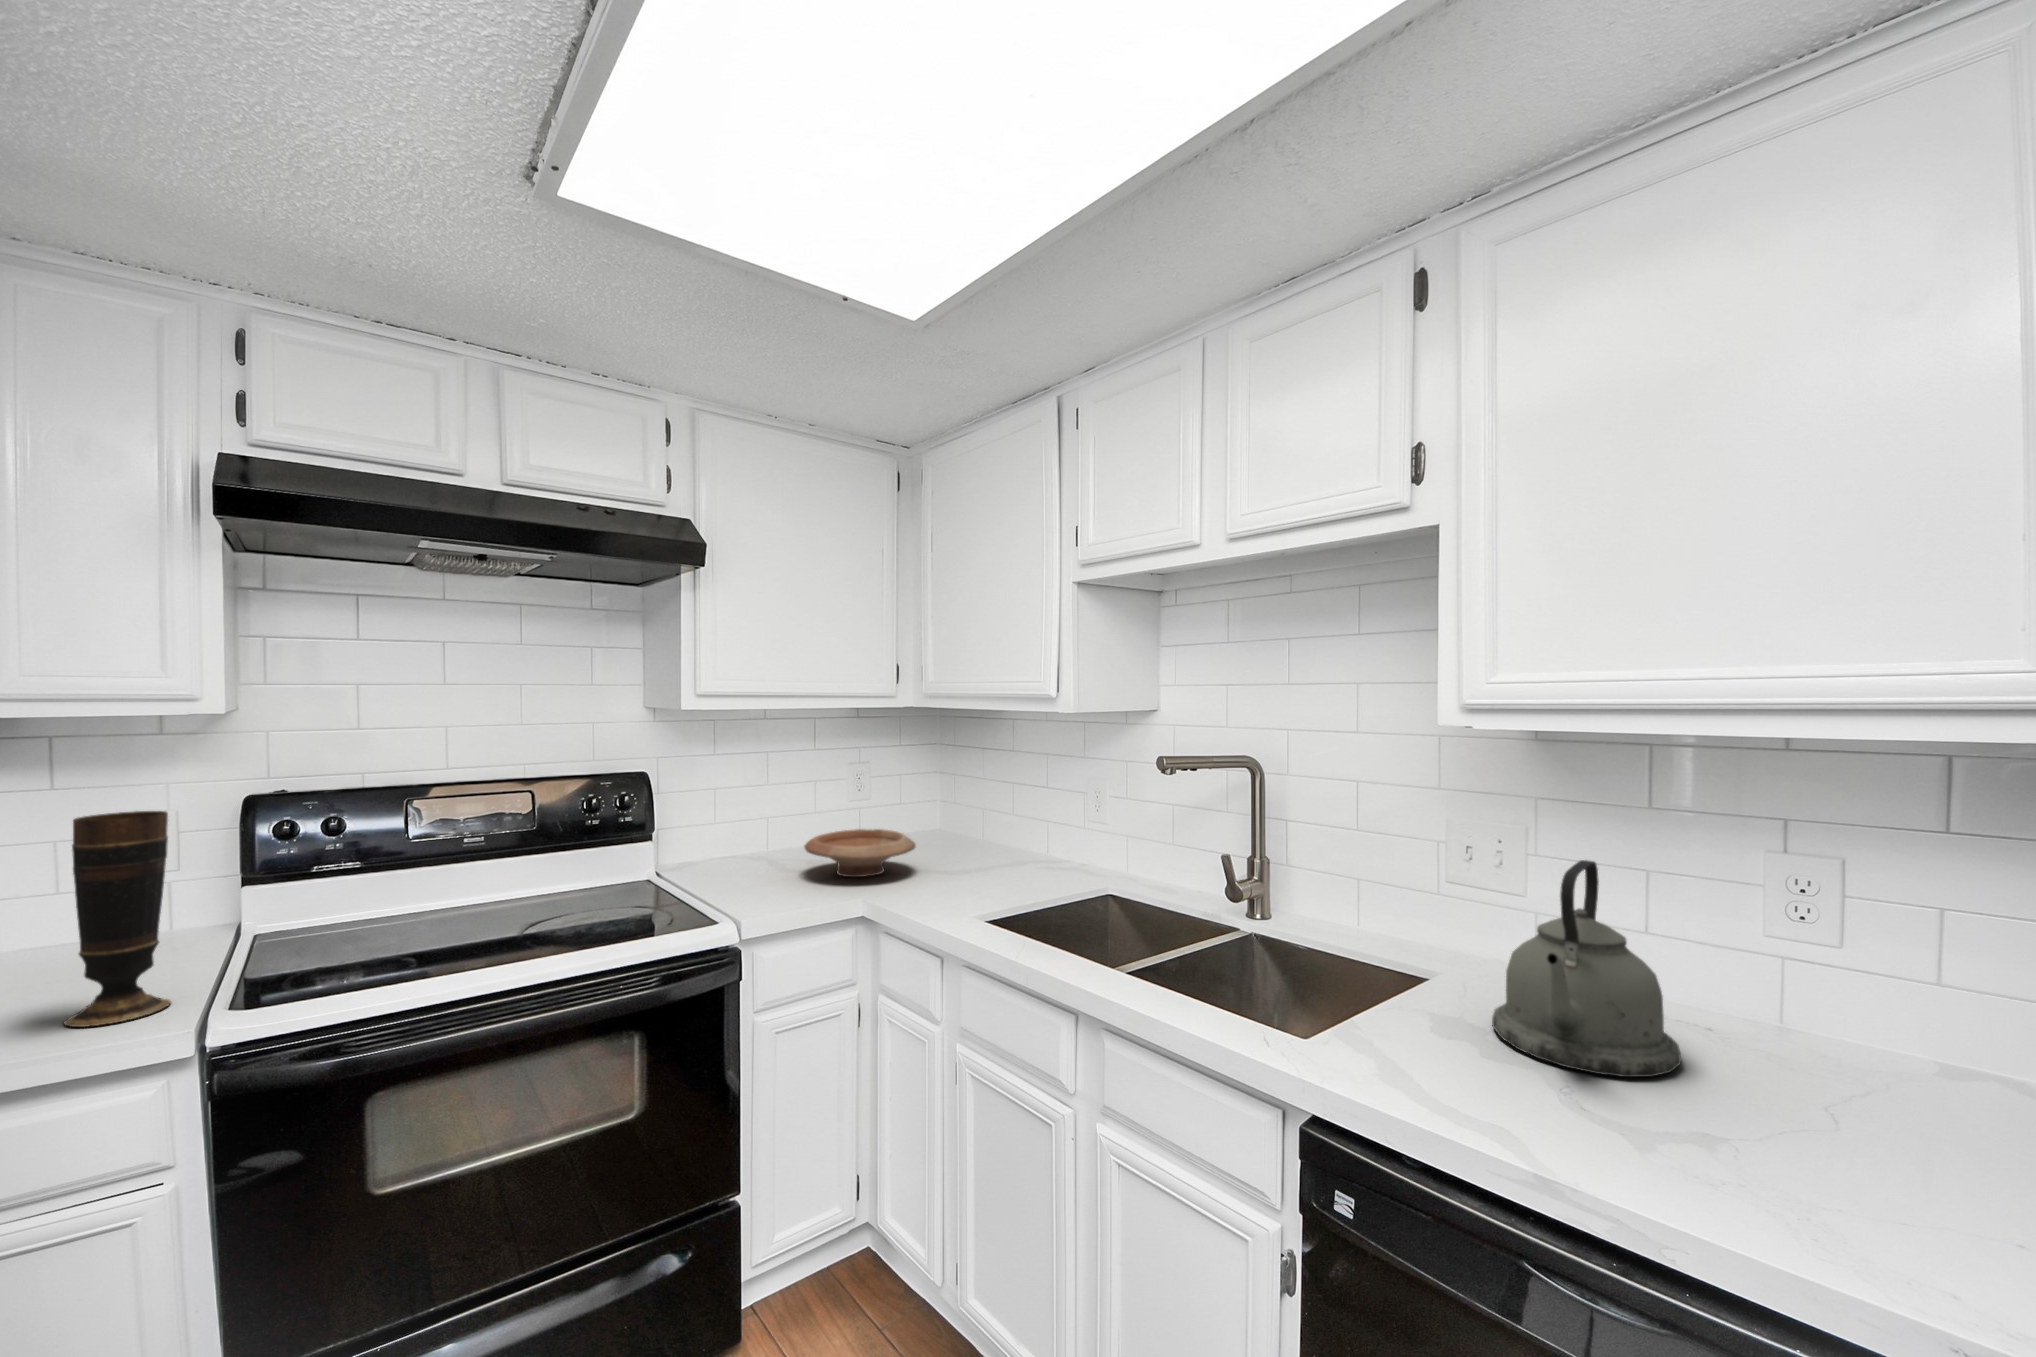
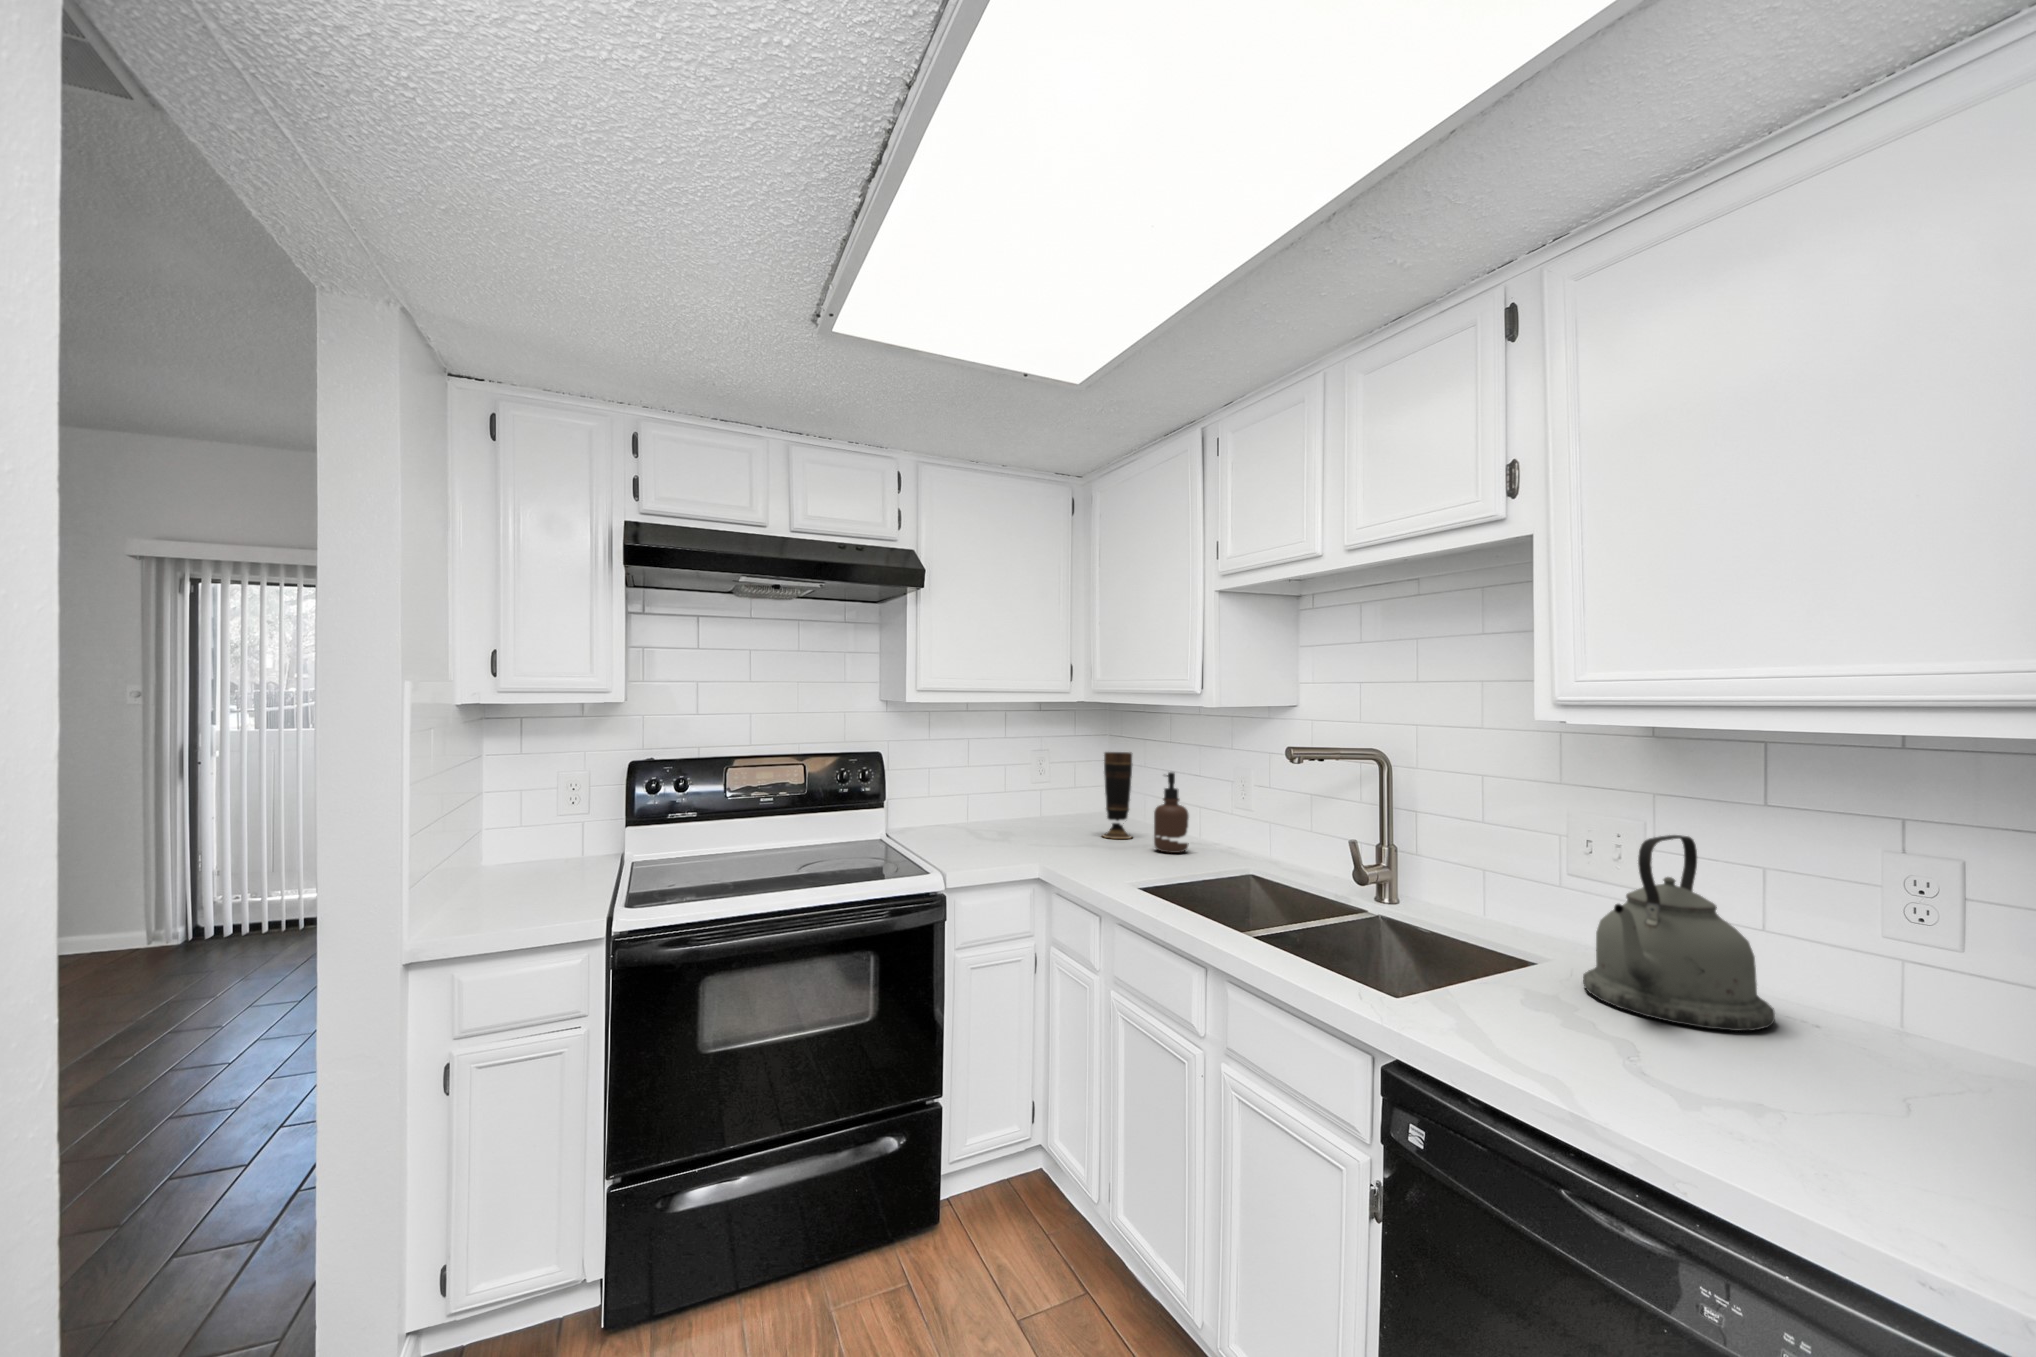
soap dispenser: none [991,775,1031,869] -> present [1154,772,1189,853]
vase: present [64,811,171,1027] -> present [1103,752,1132,839]
wooden bowl: present [804,829,916,877] -> none [999,813,1089,849]

